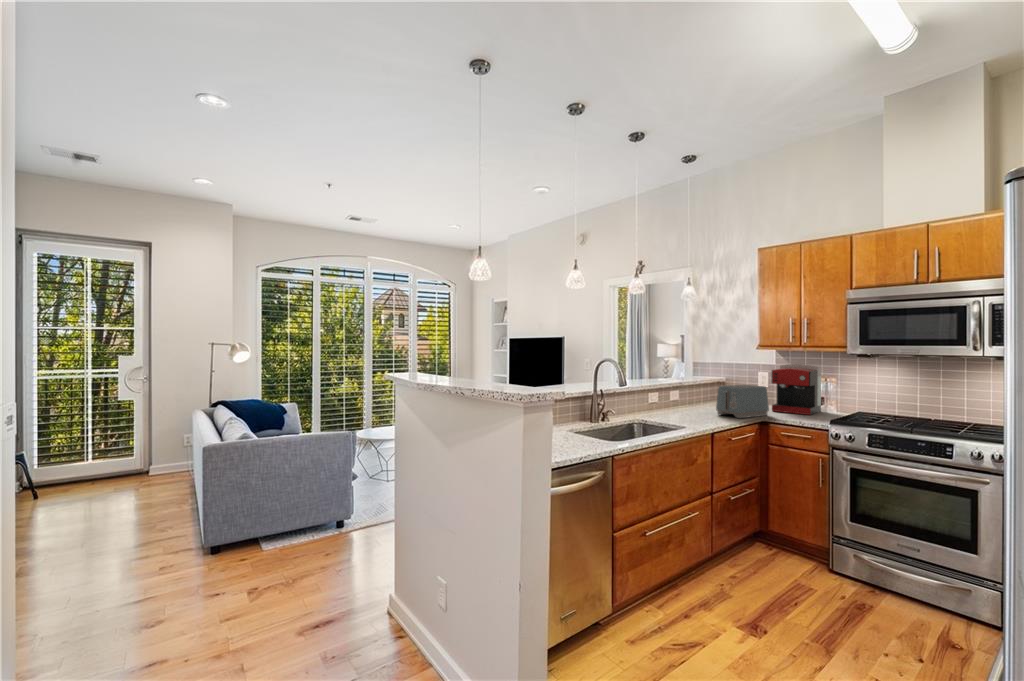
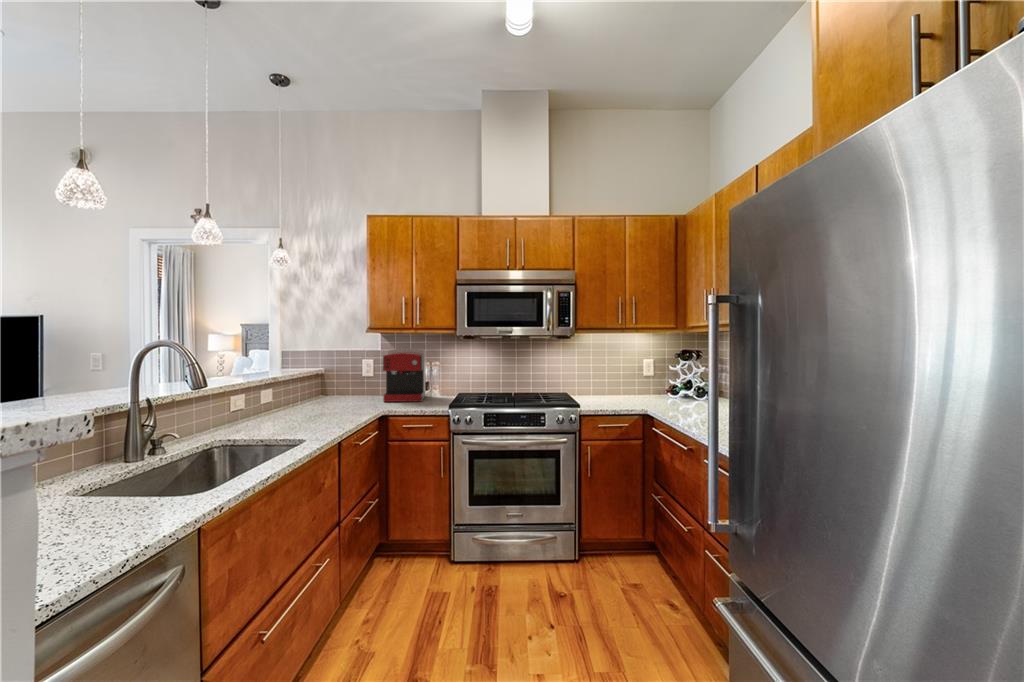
toaster: present [716,385,769,418] -> none [328,374,386,415]

